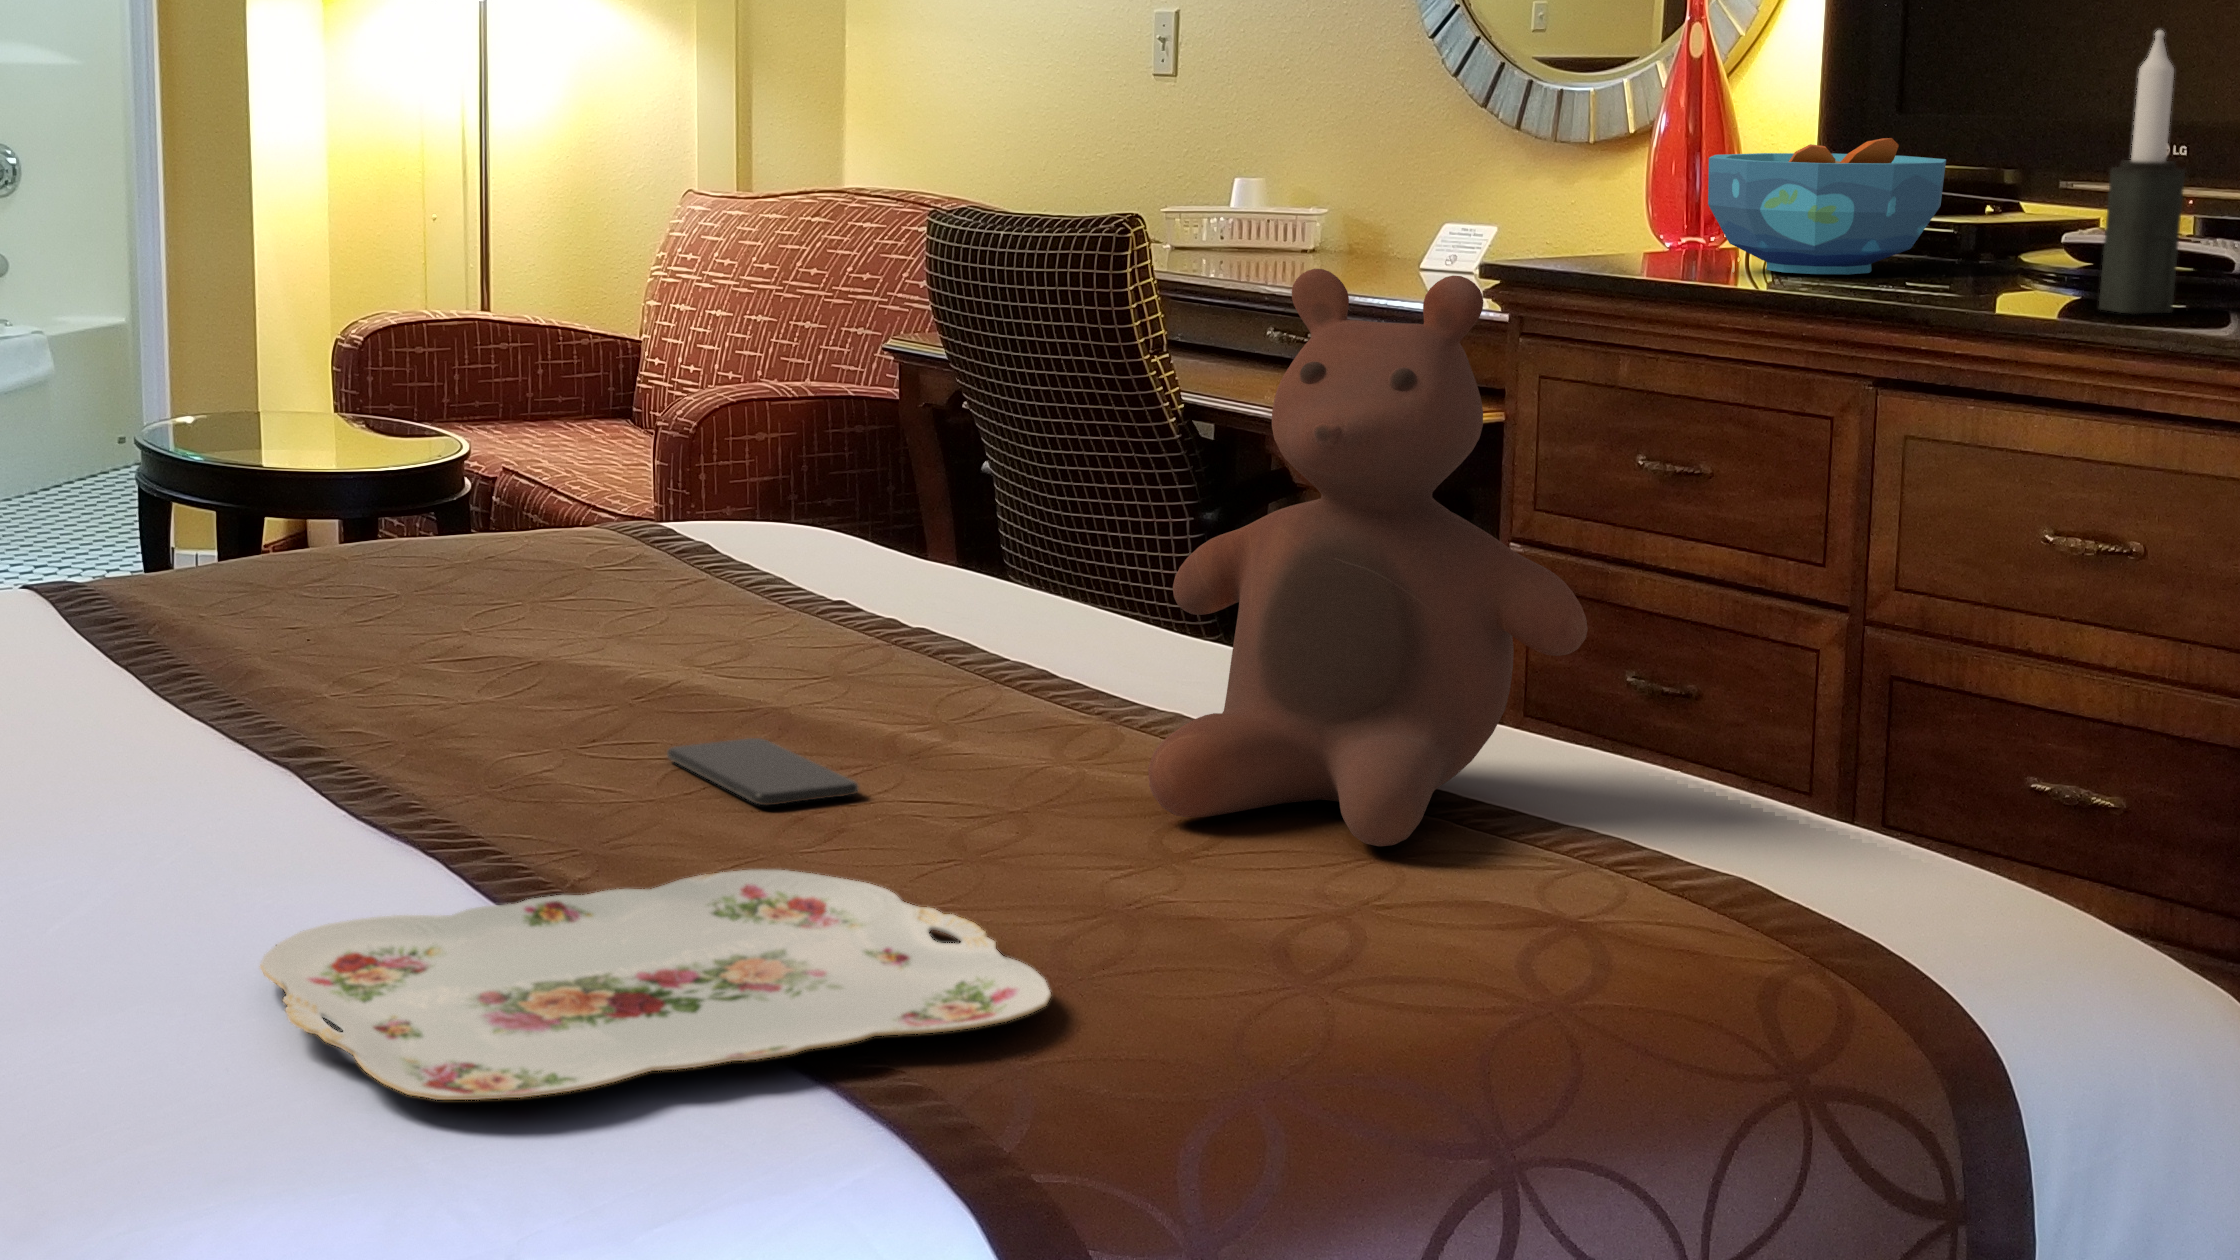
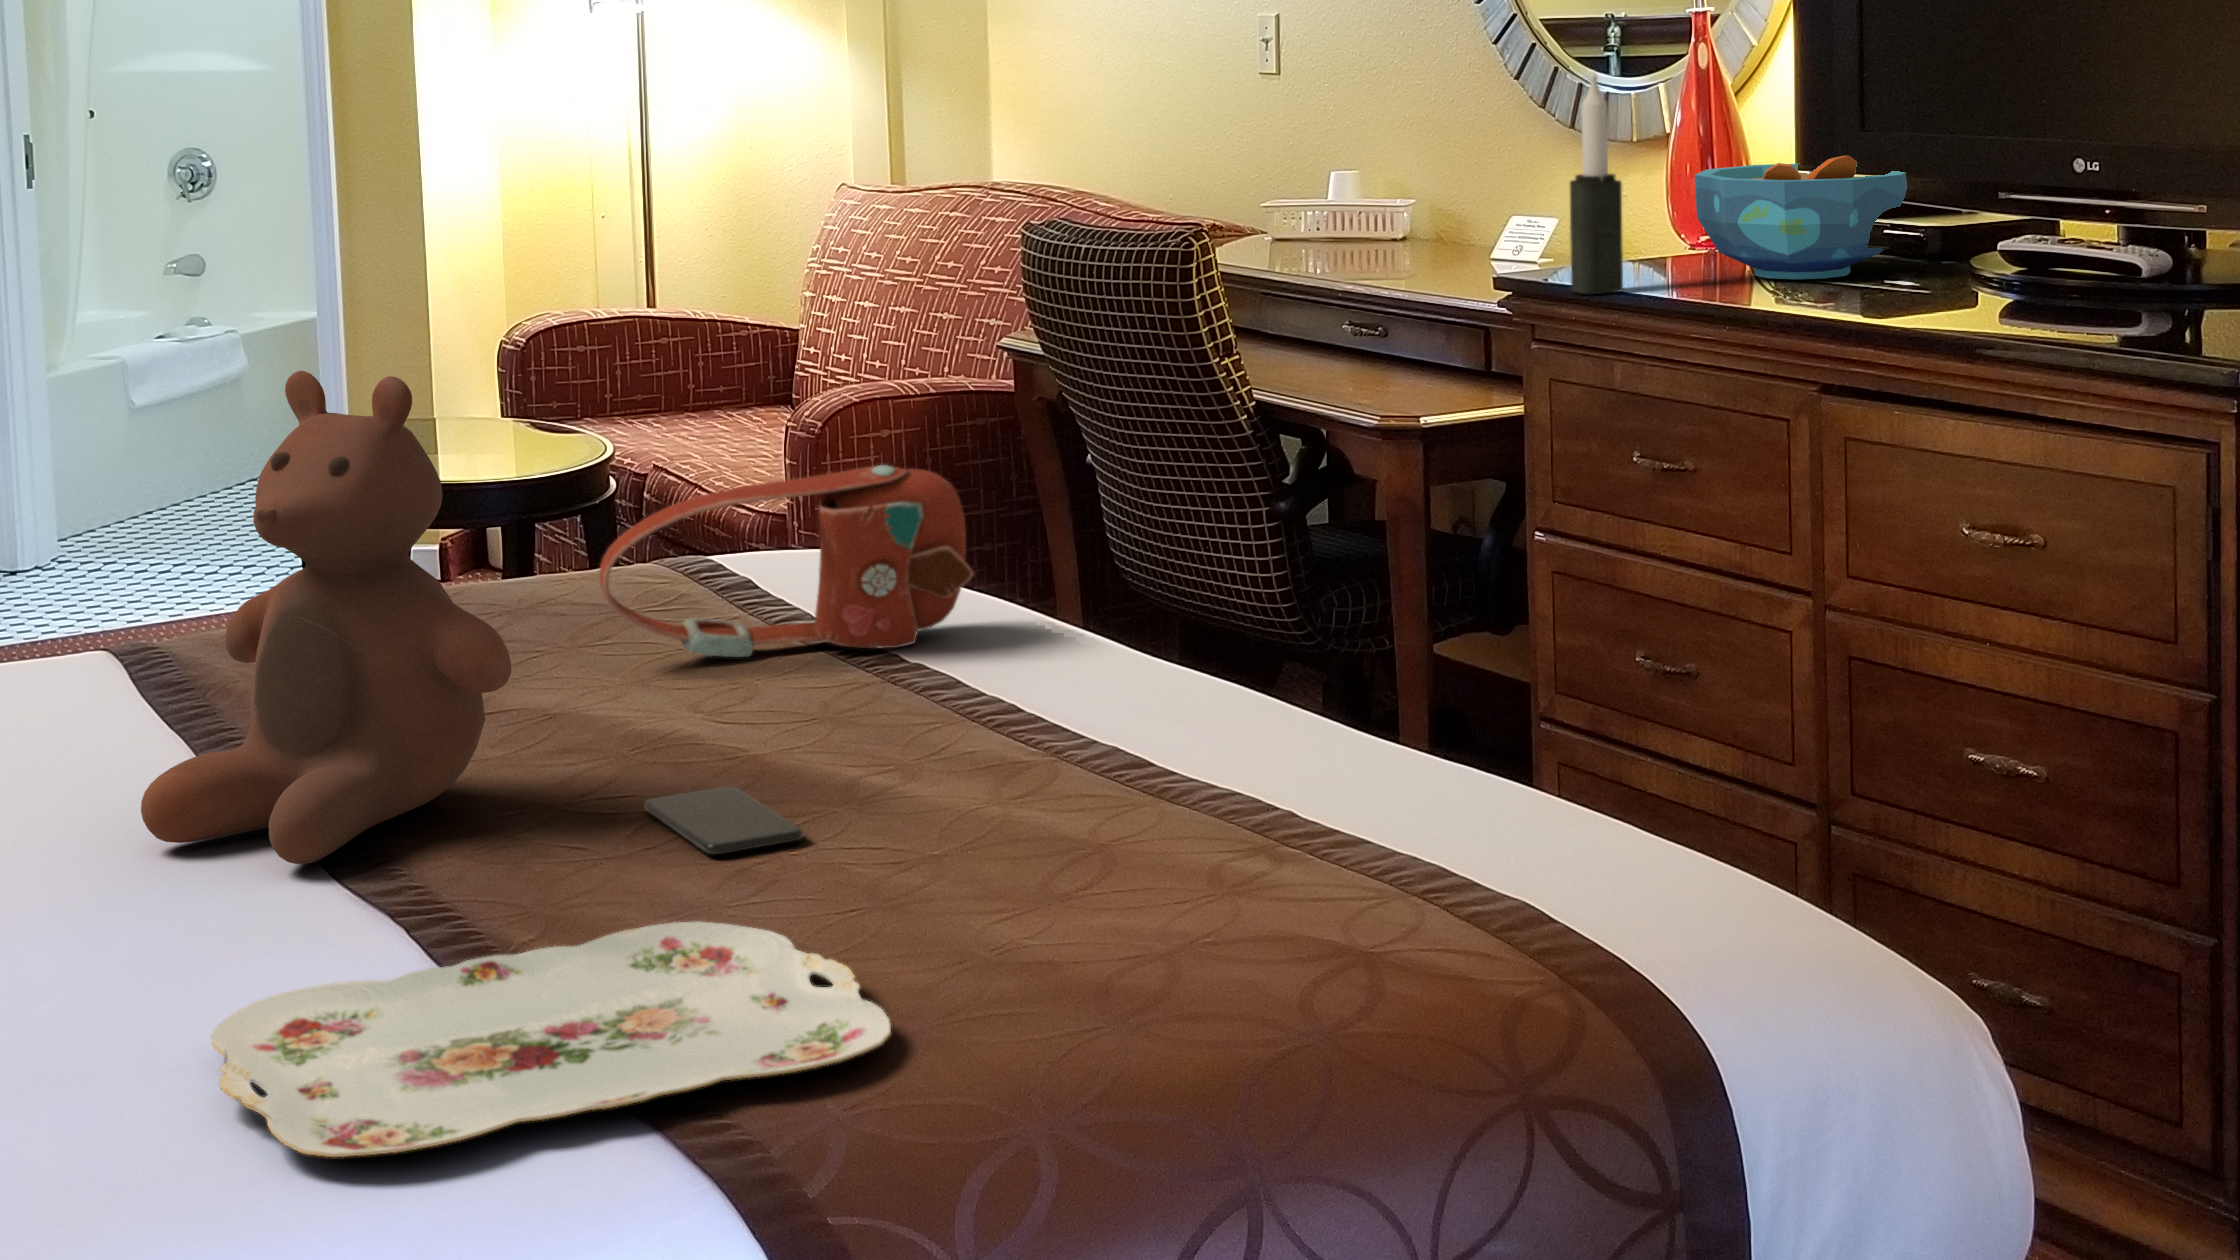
candle: present [2099,30,2185,314] -> present [1570,74,1623,294]
stuffed bear: present [1149,269,1588,846] -> present [141,371,511,864]
handbag: none [570,414,974,616] -> present [599,465,974,657]

